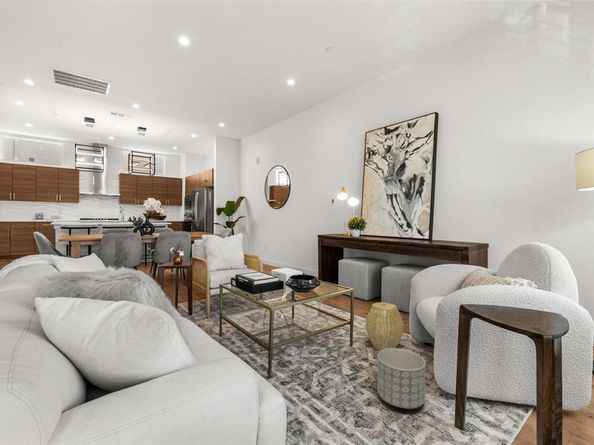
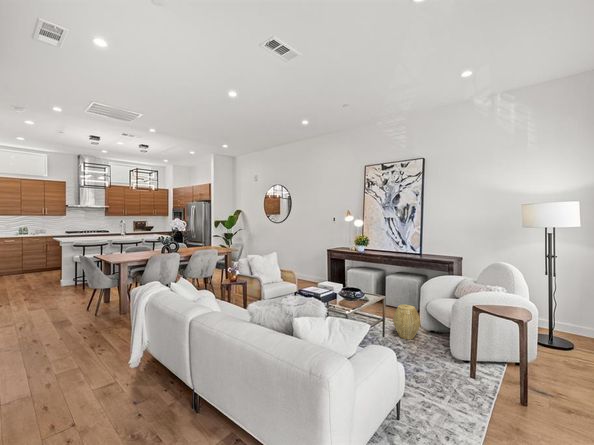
planter: present [377,348,425,409] -> none [419,335,451,371]

